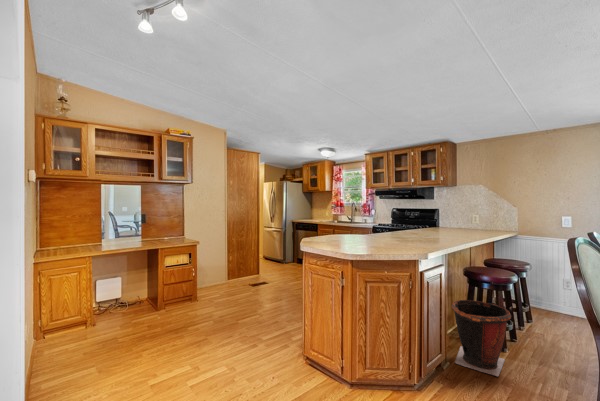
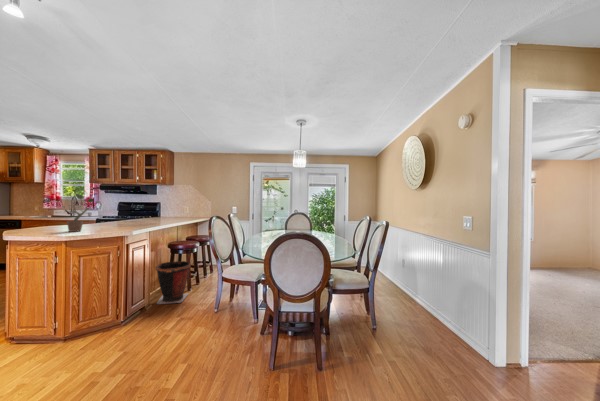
potted plant: none [341,199,386,248] -> present [67,194,99,232]

